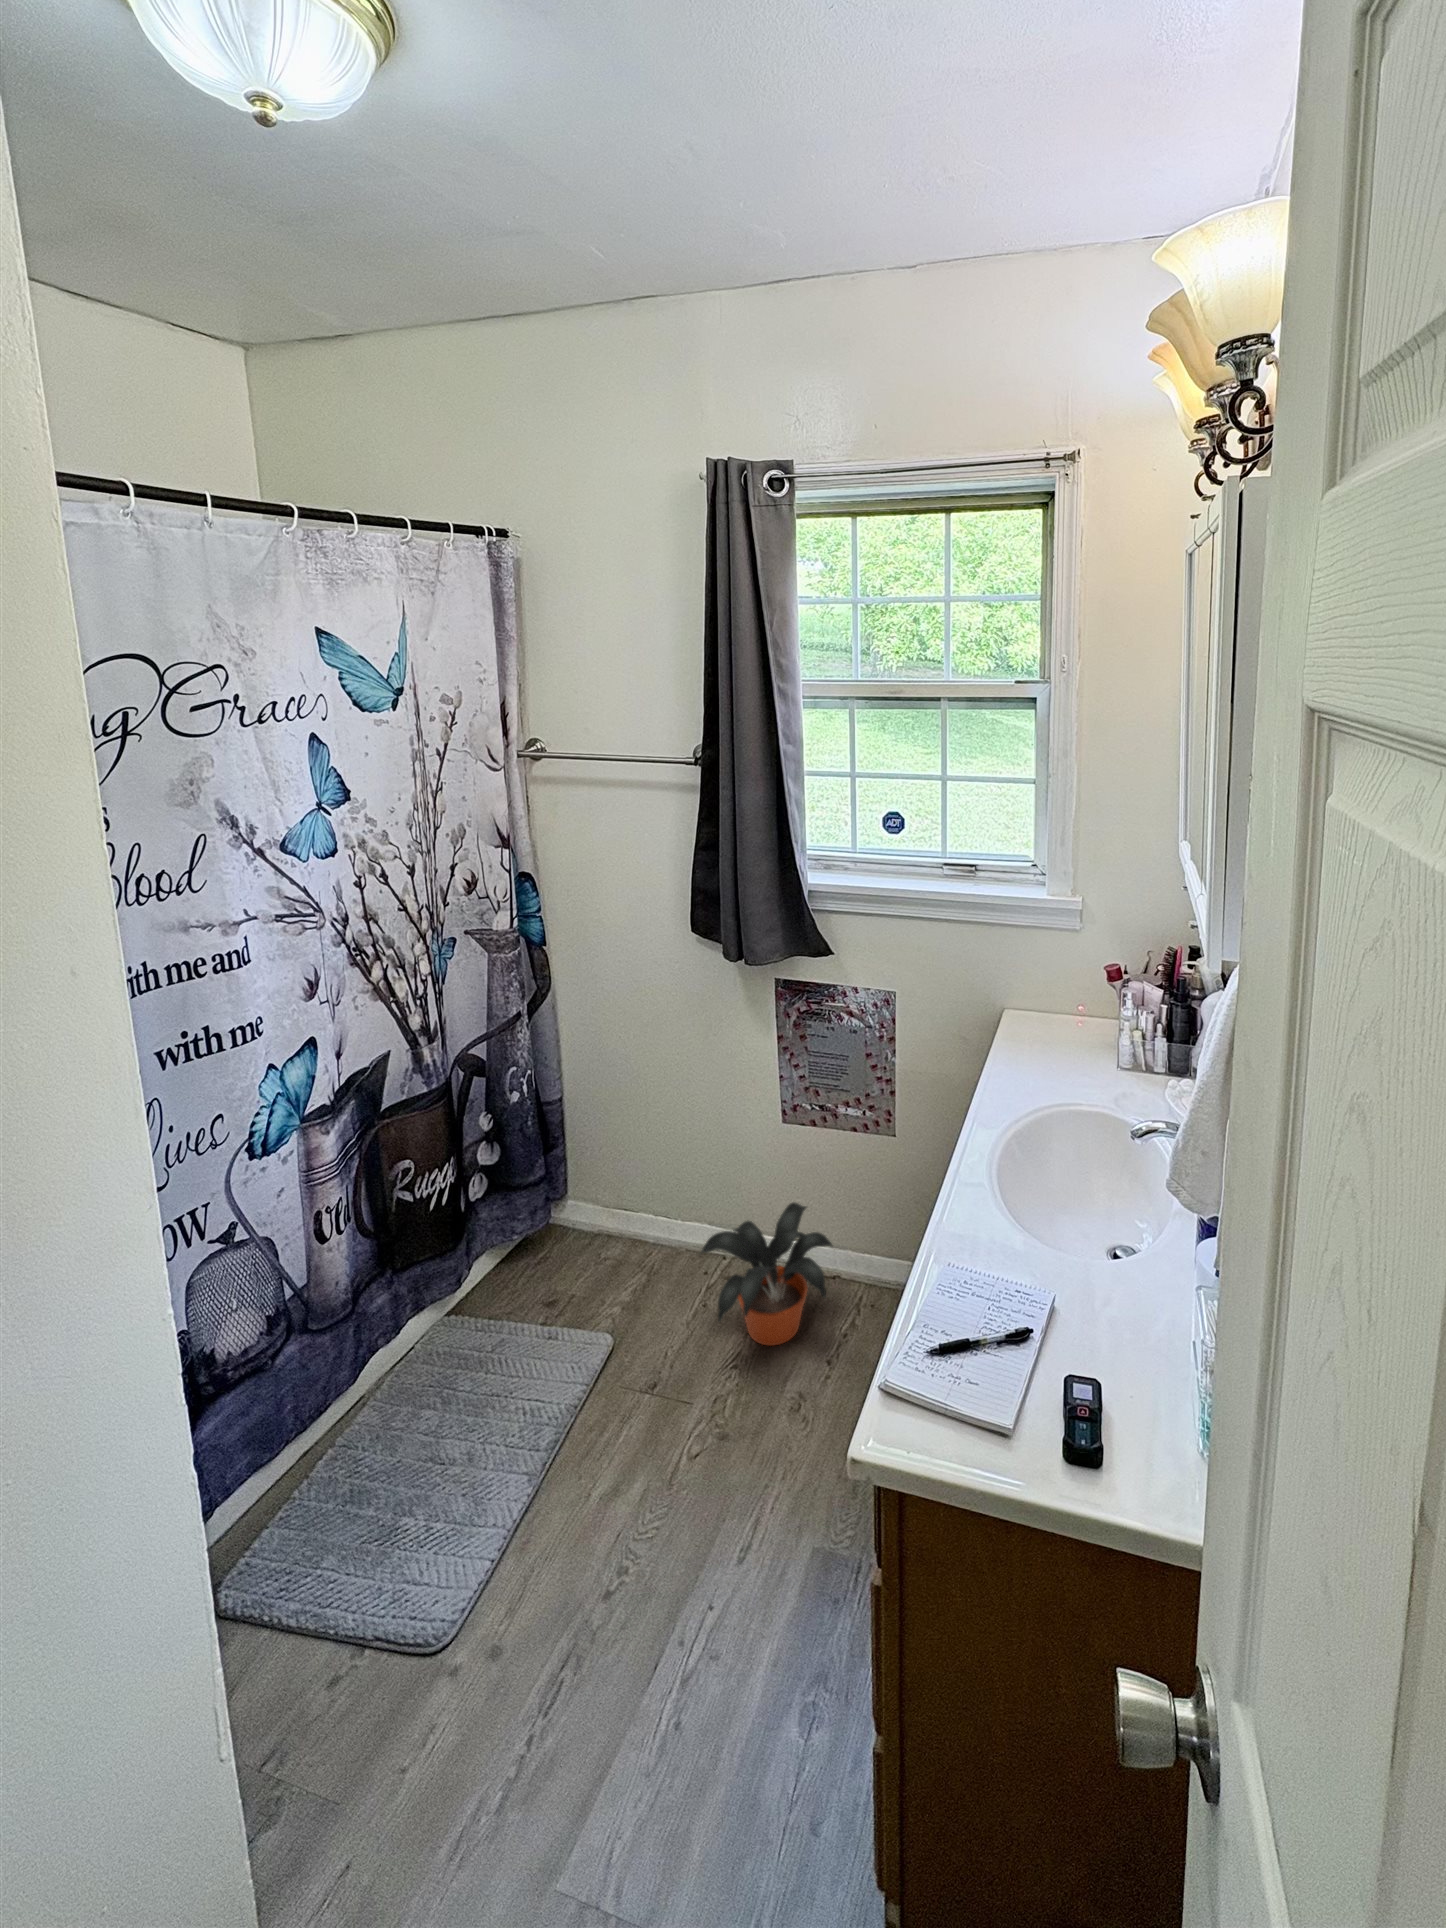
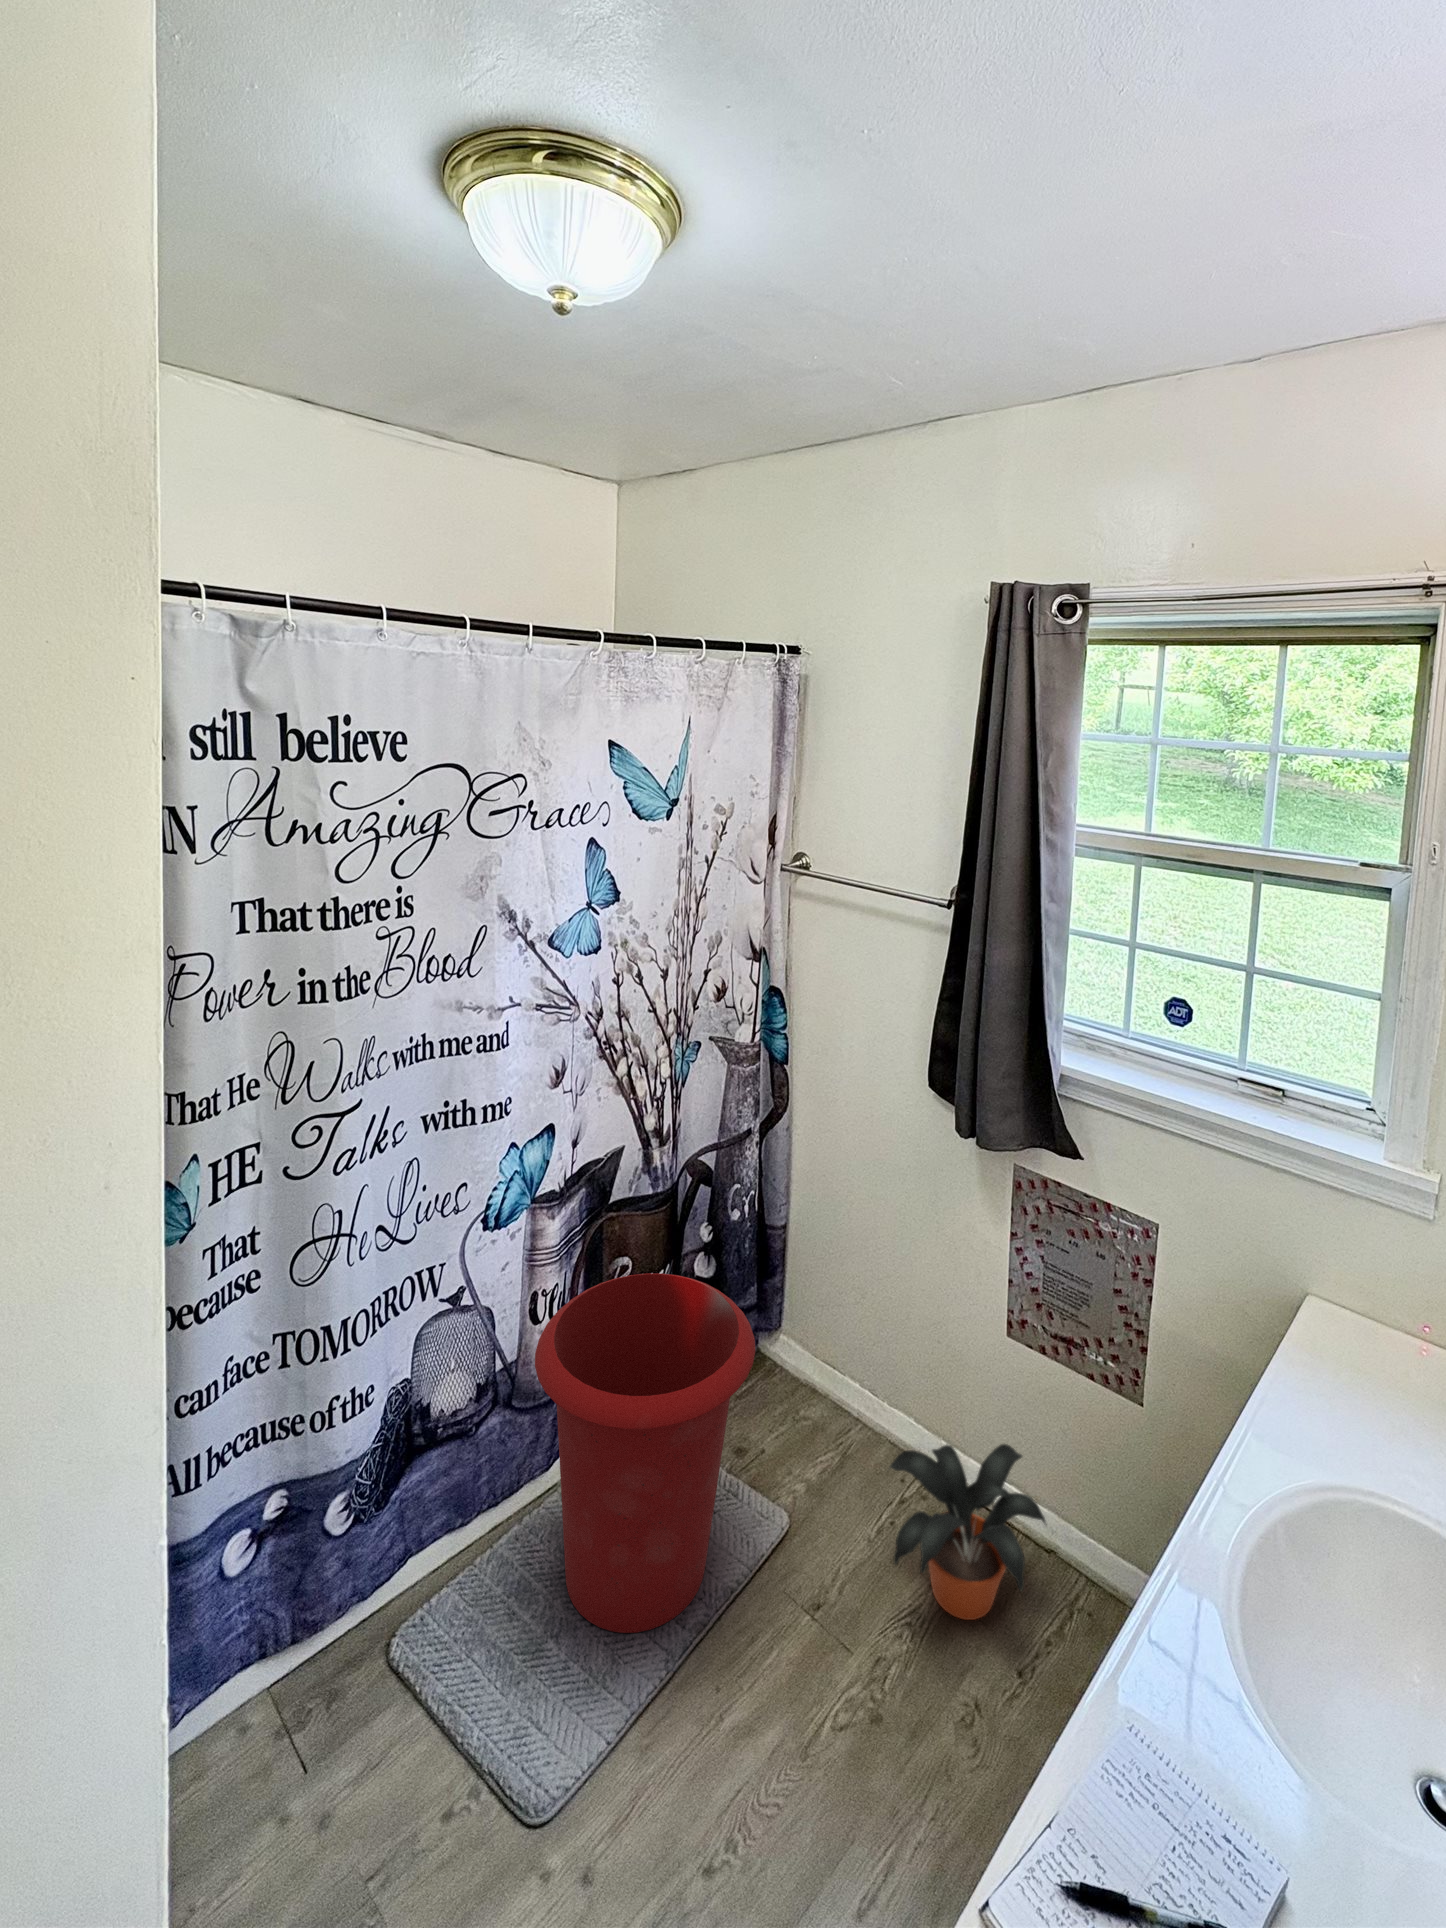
waste bin: none [335,1153,570,1486] -> present [535,1274,755,1633]

